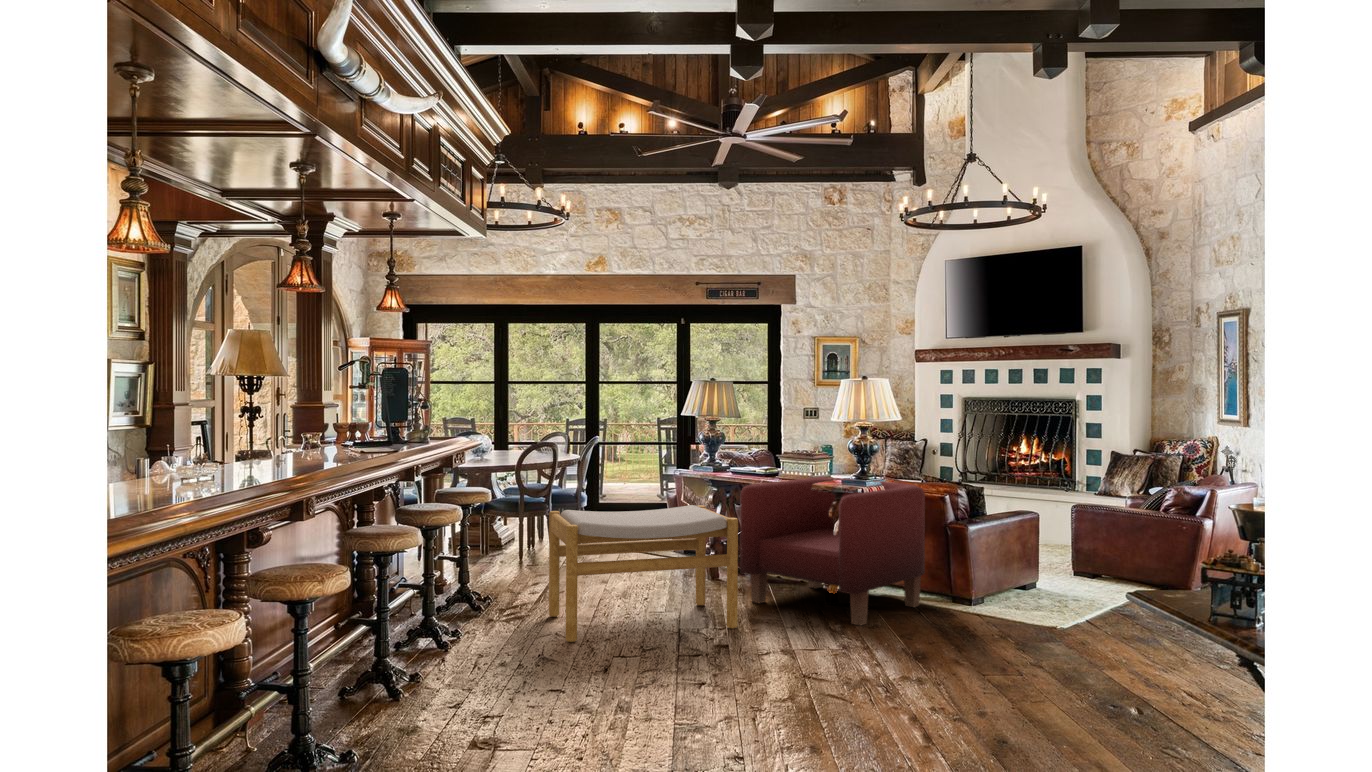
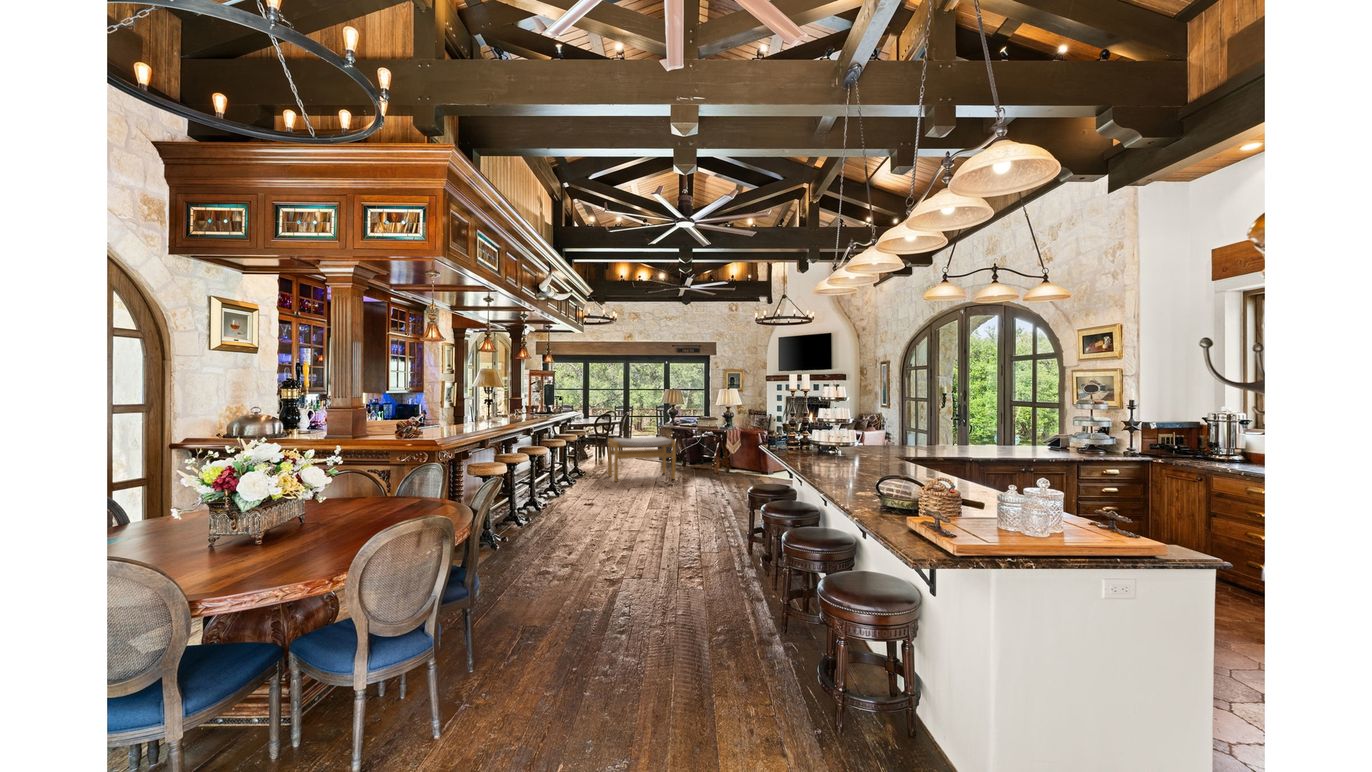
armchair: present [740,477,925,625] -> none [679,428,747,479]

